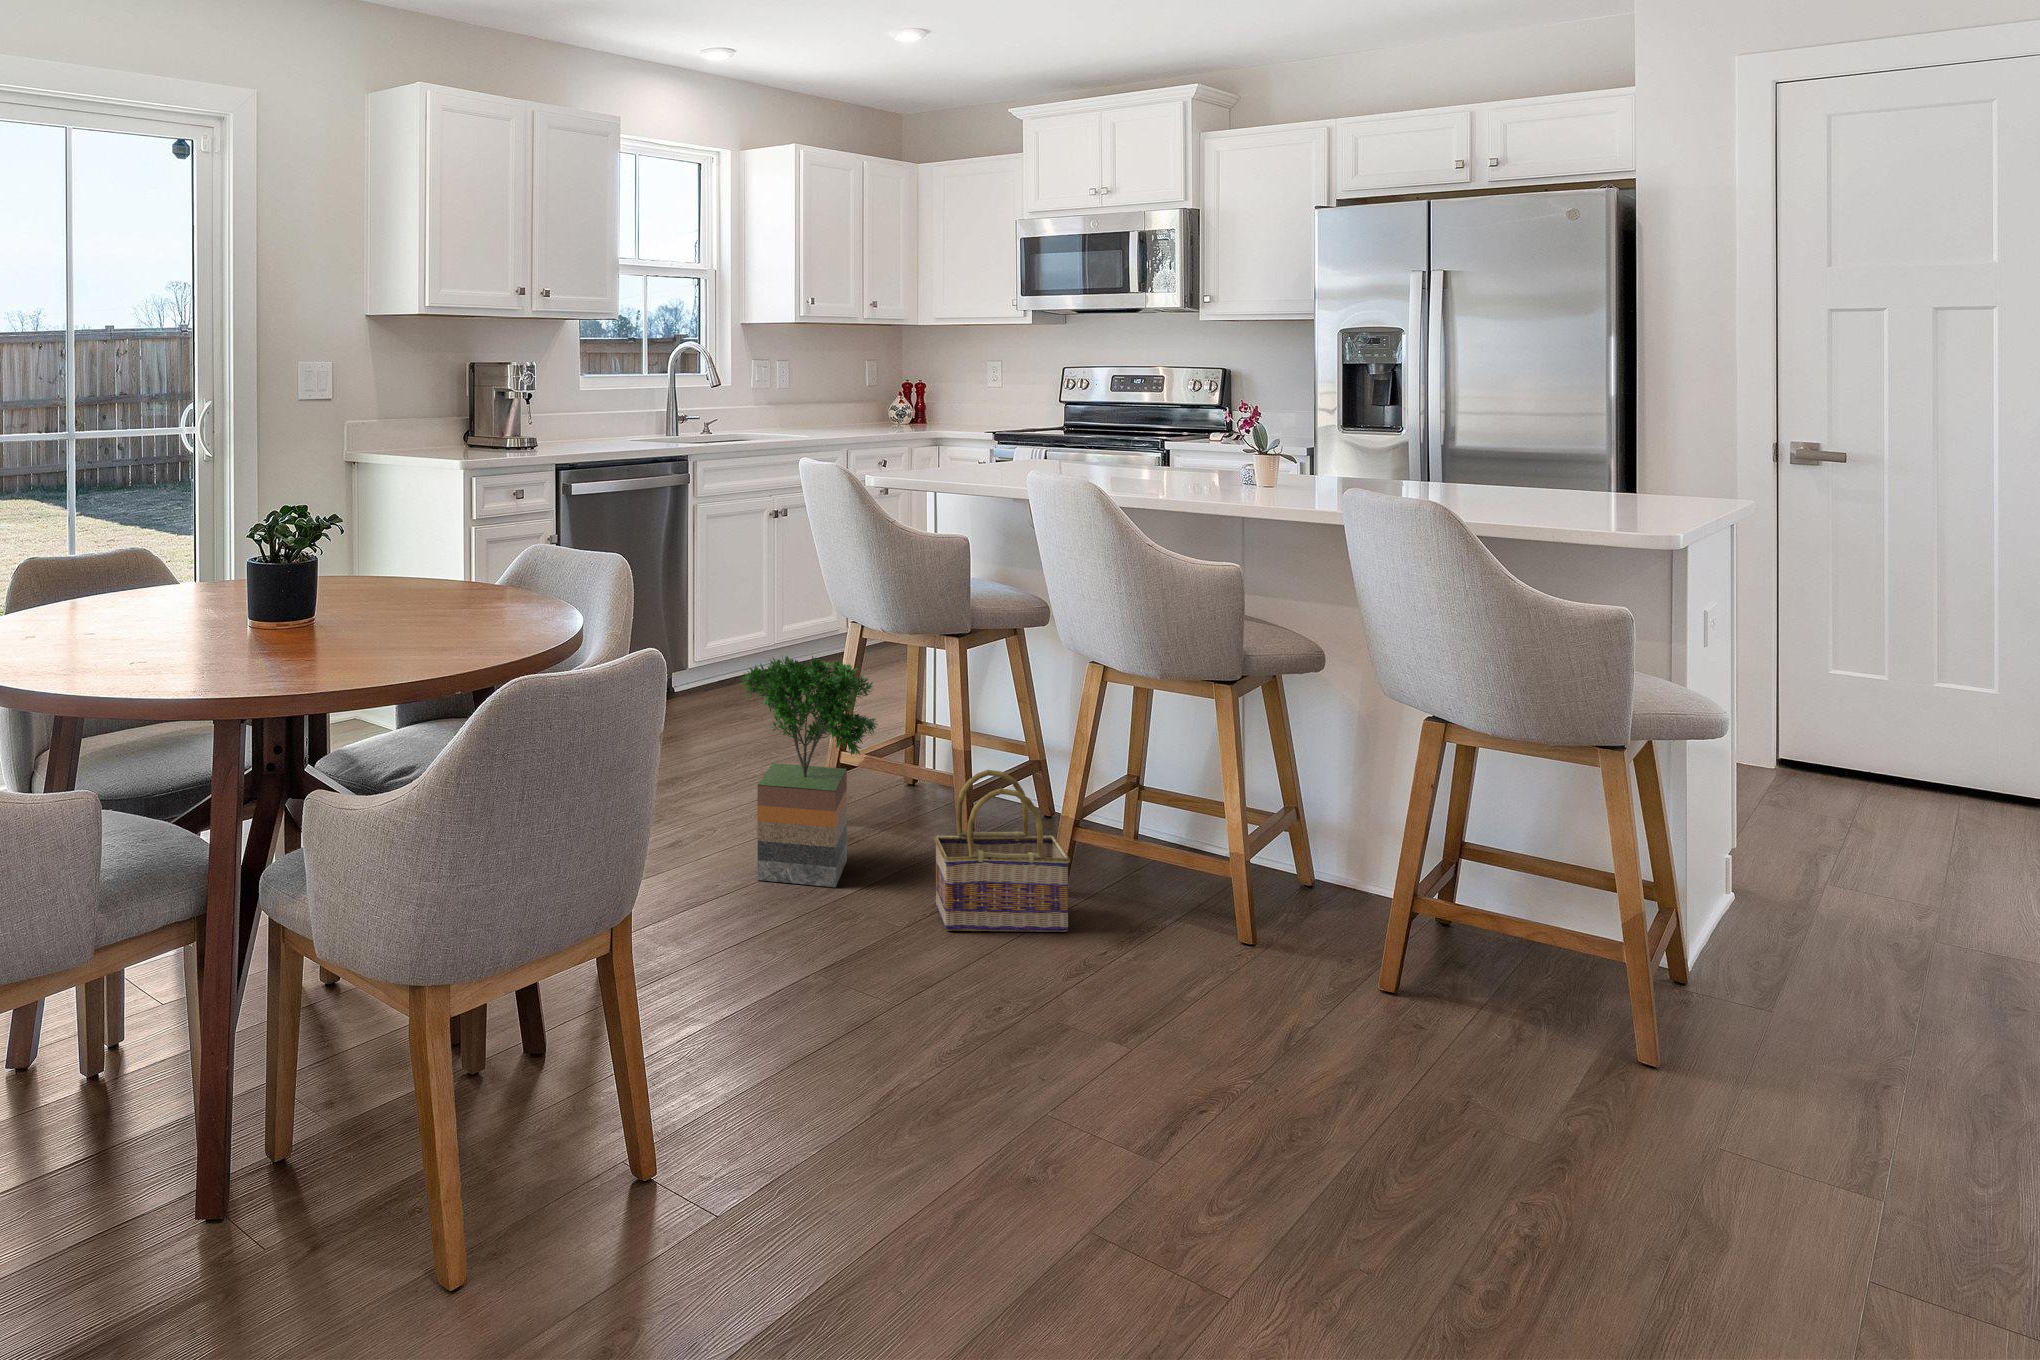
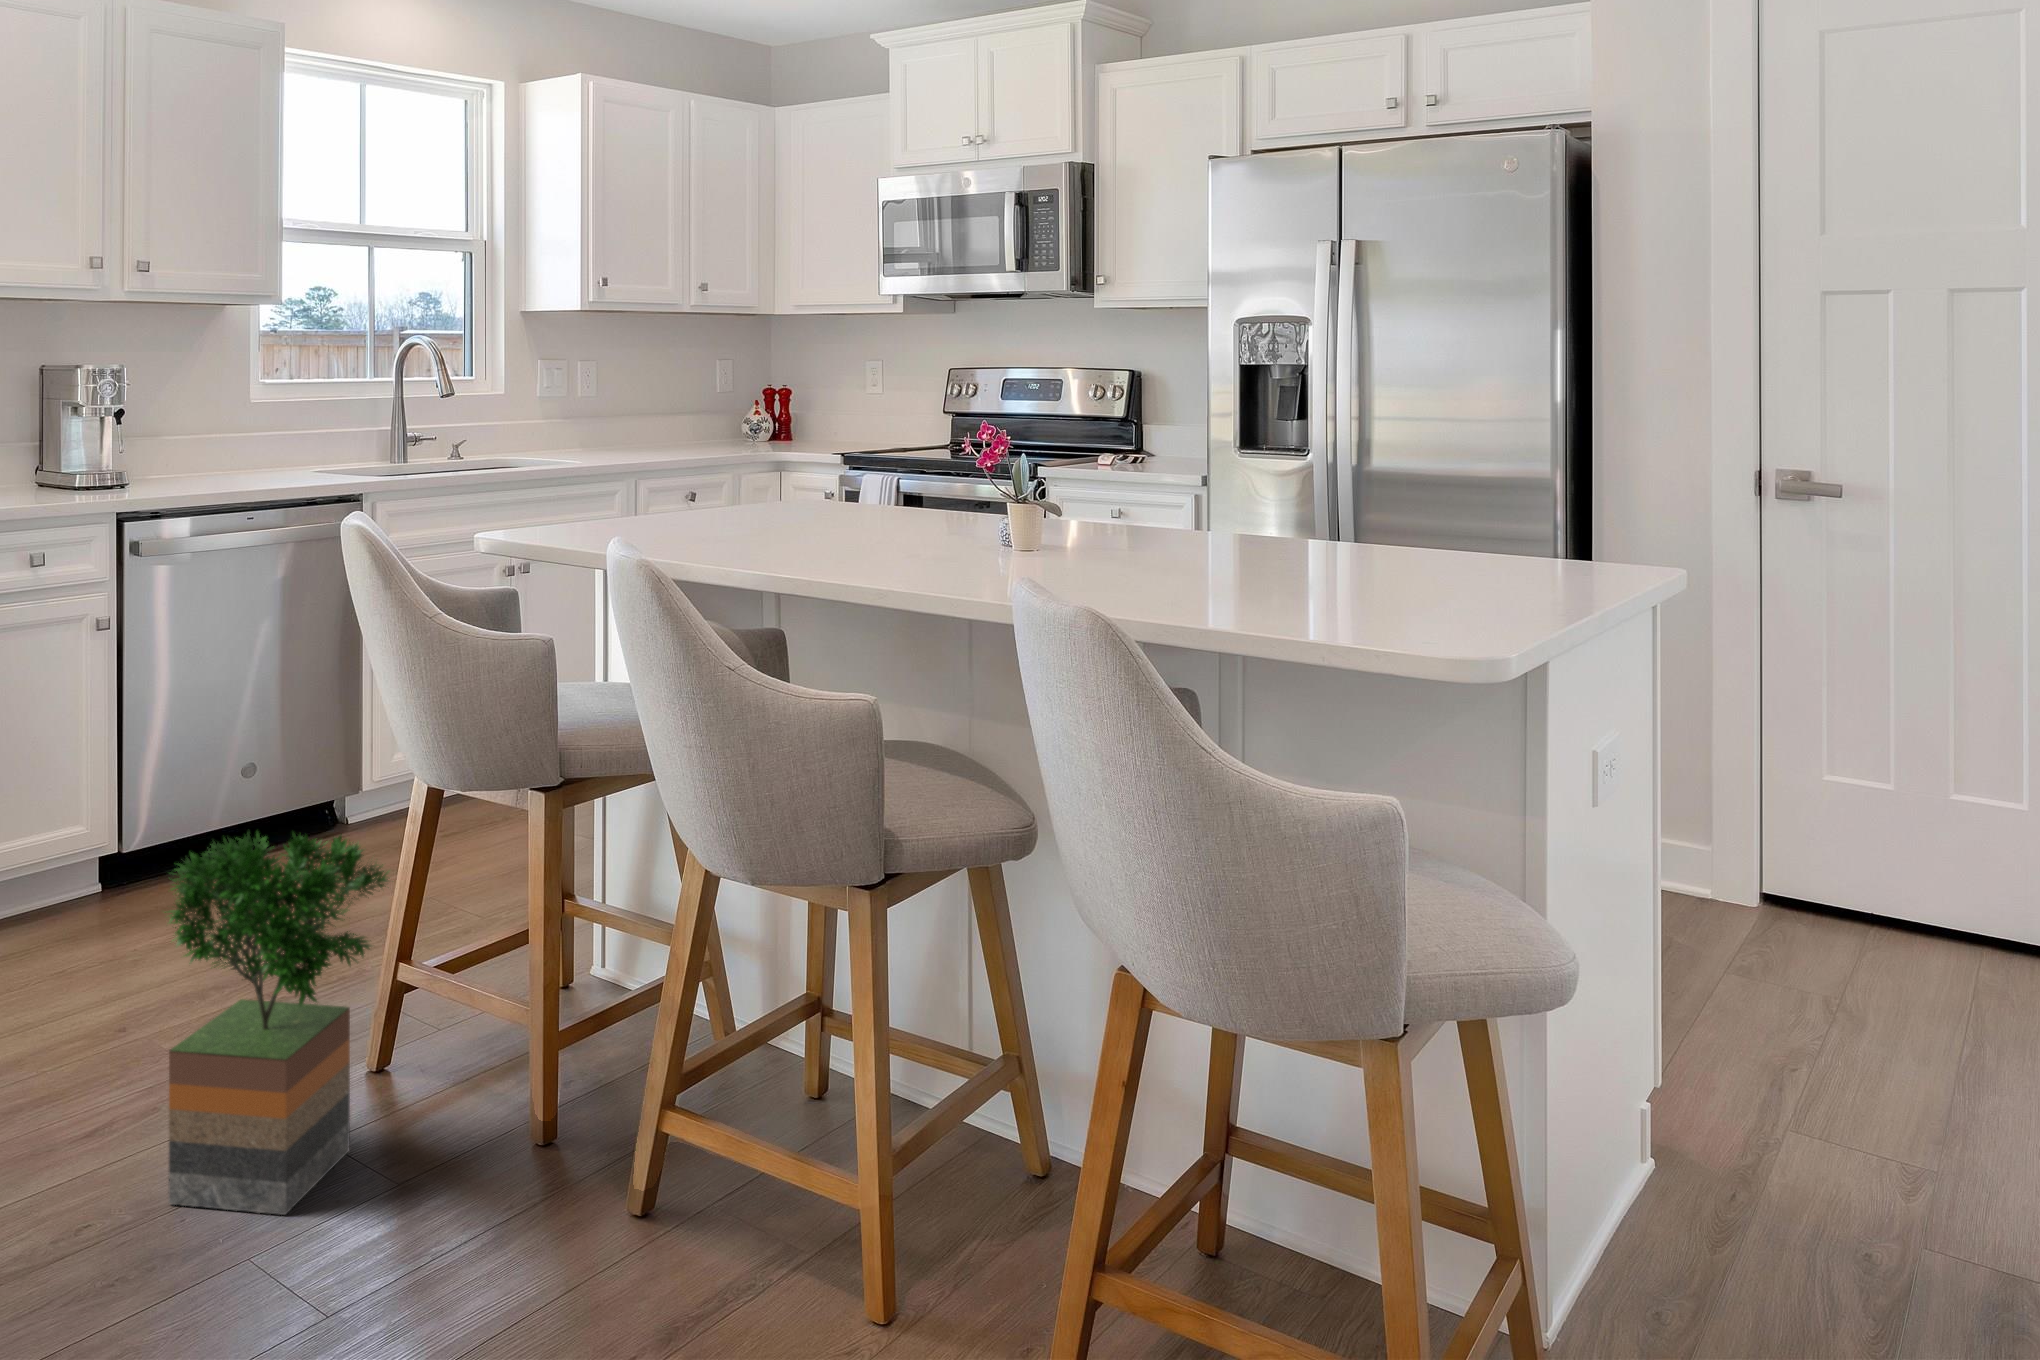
basket: present [934,770,1070,932] -> none [393,1027,615,1312]

